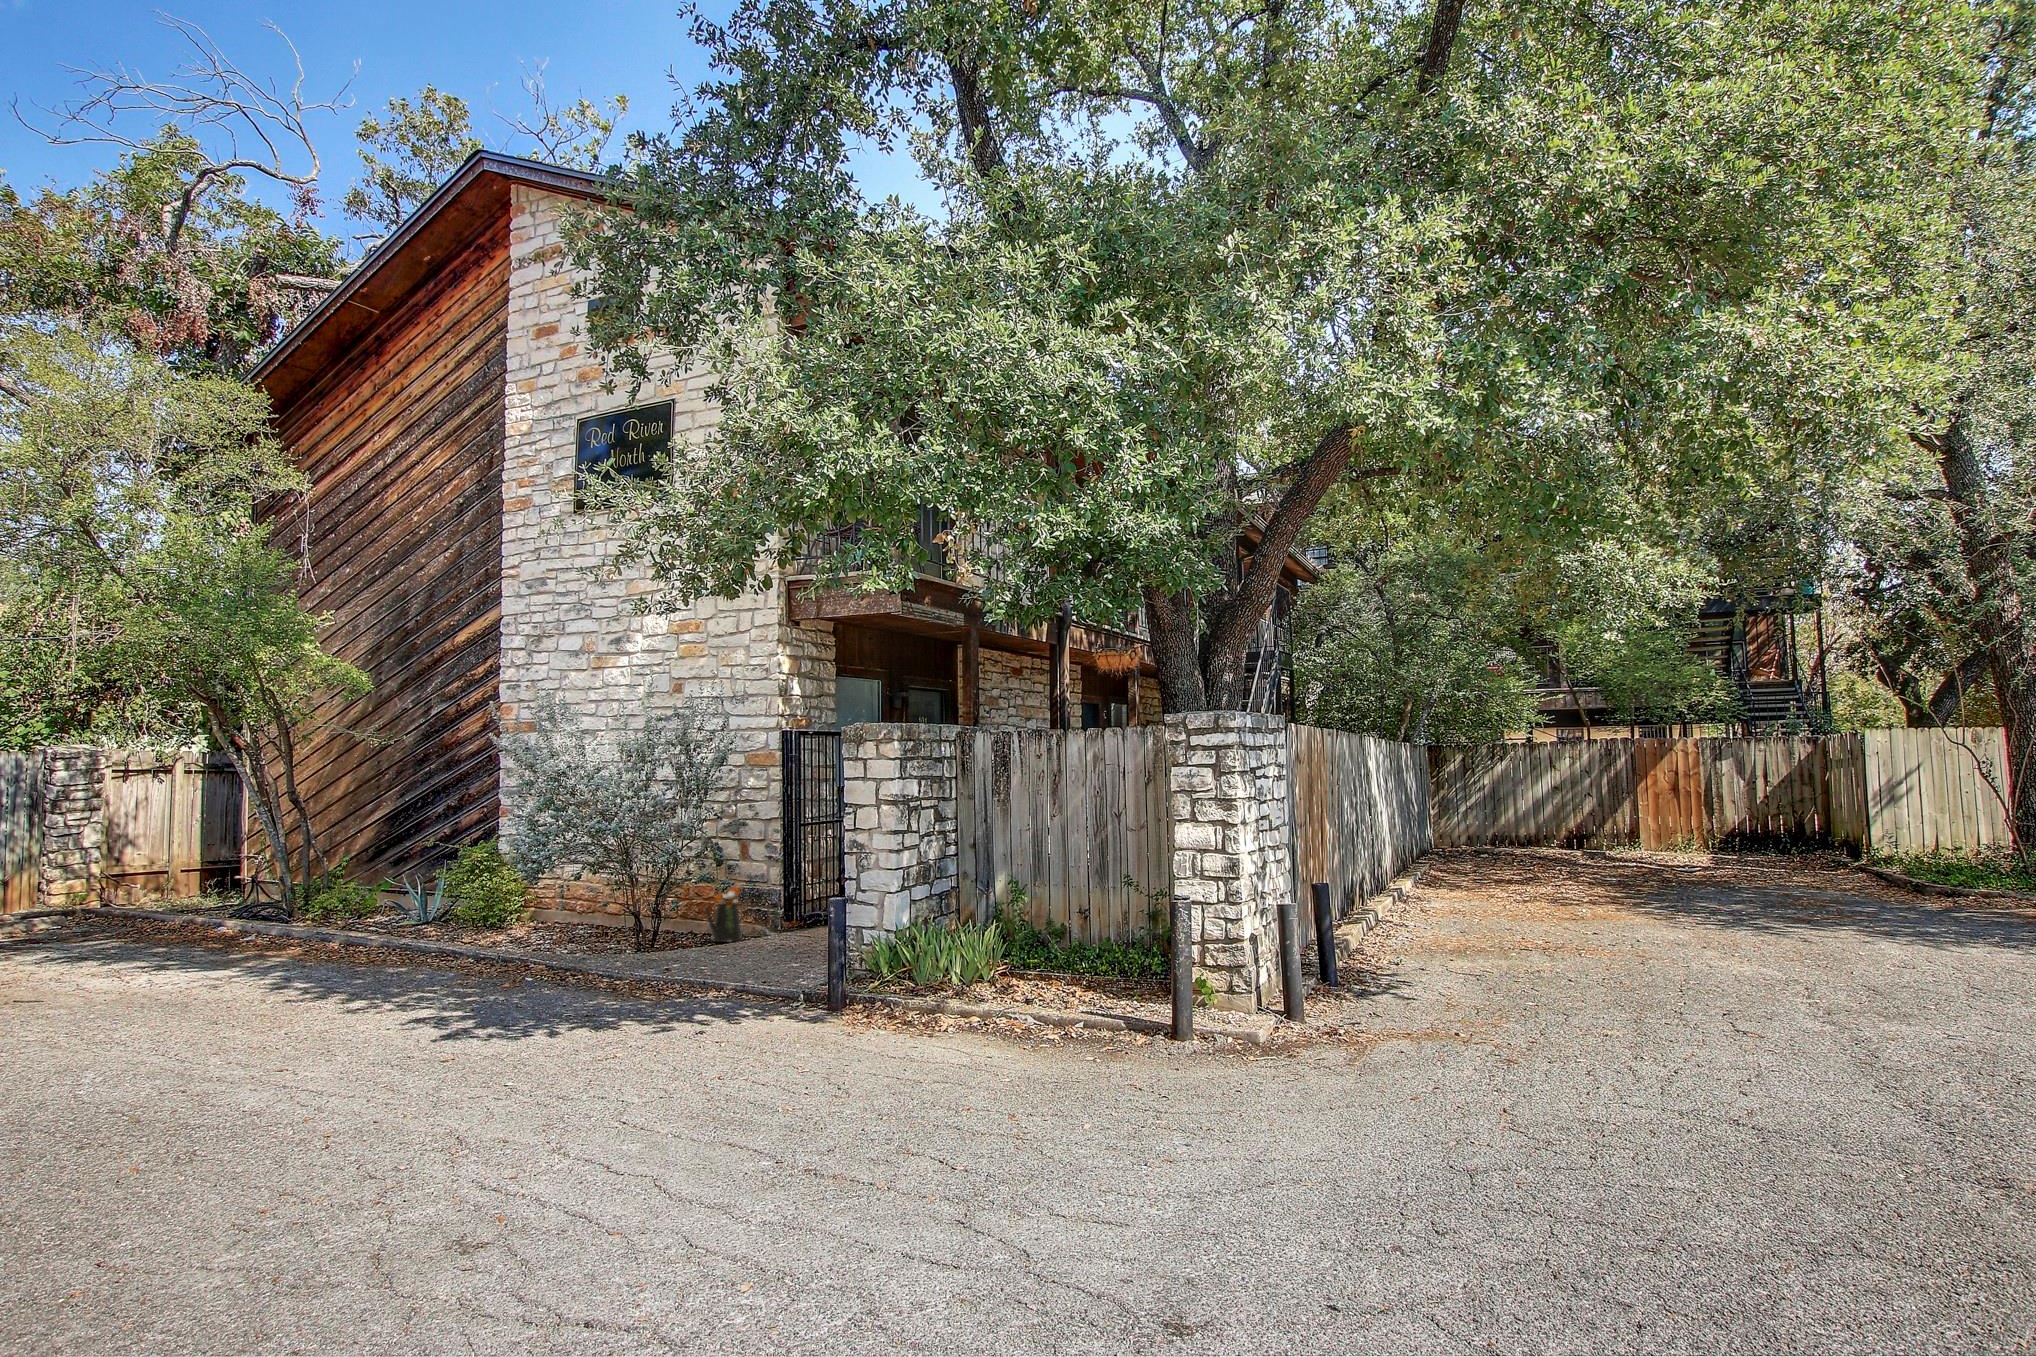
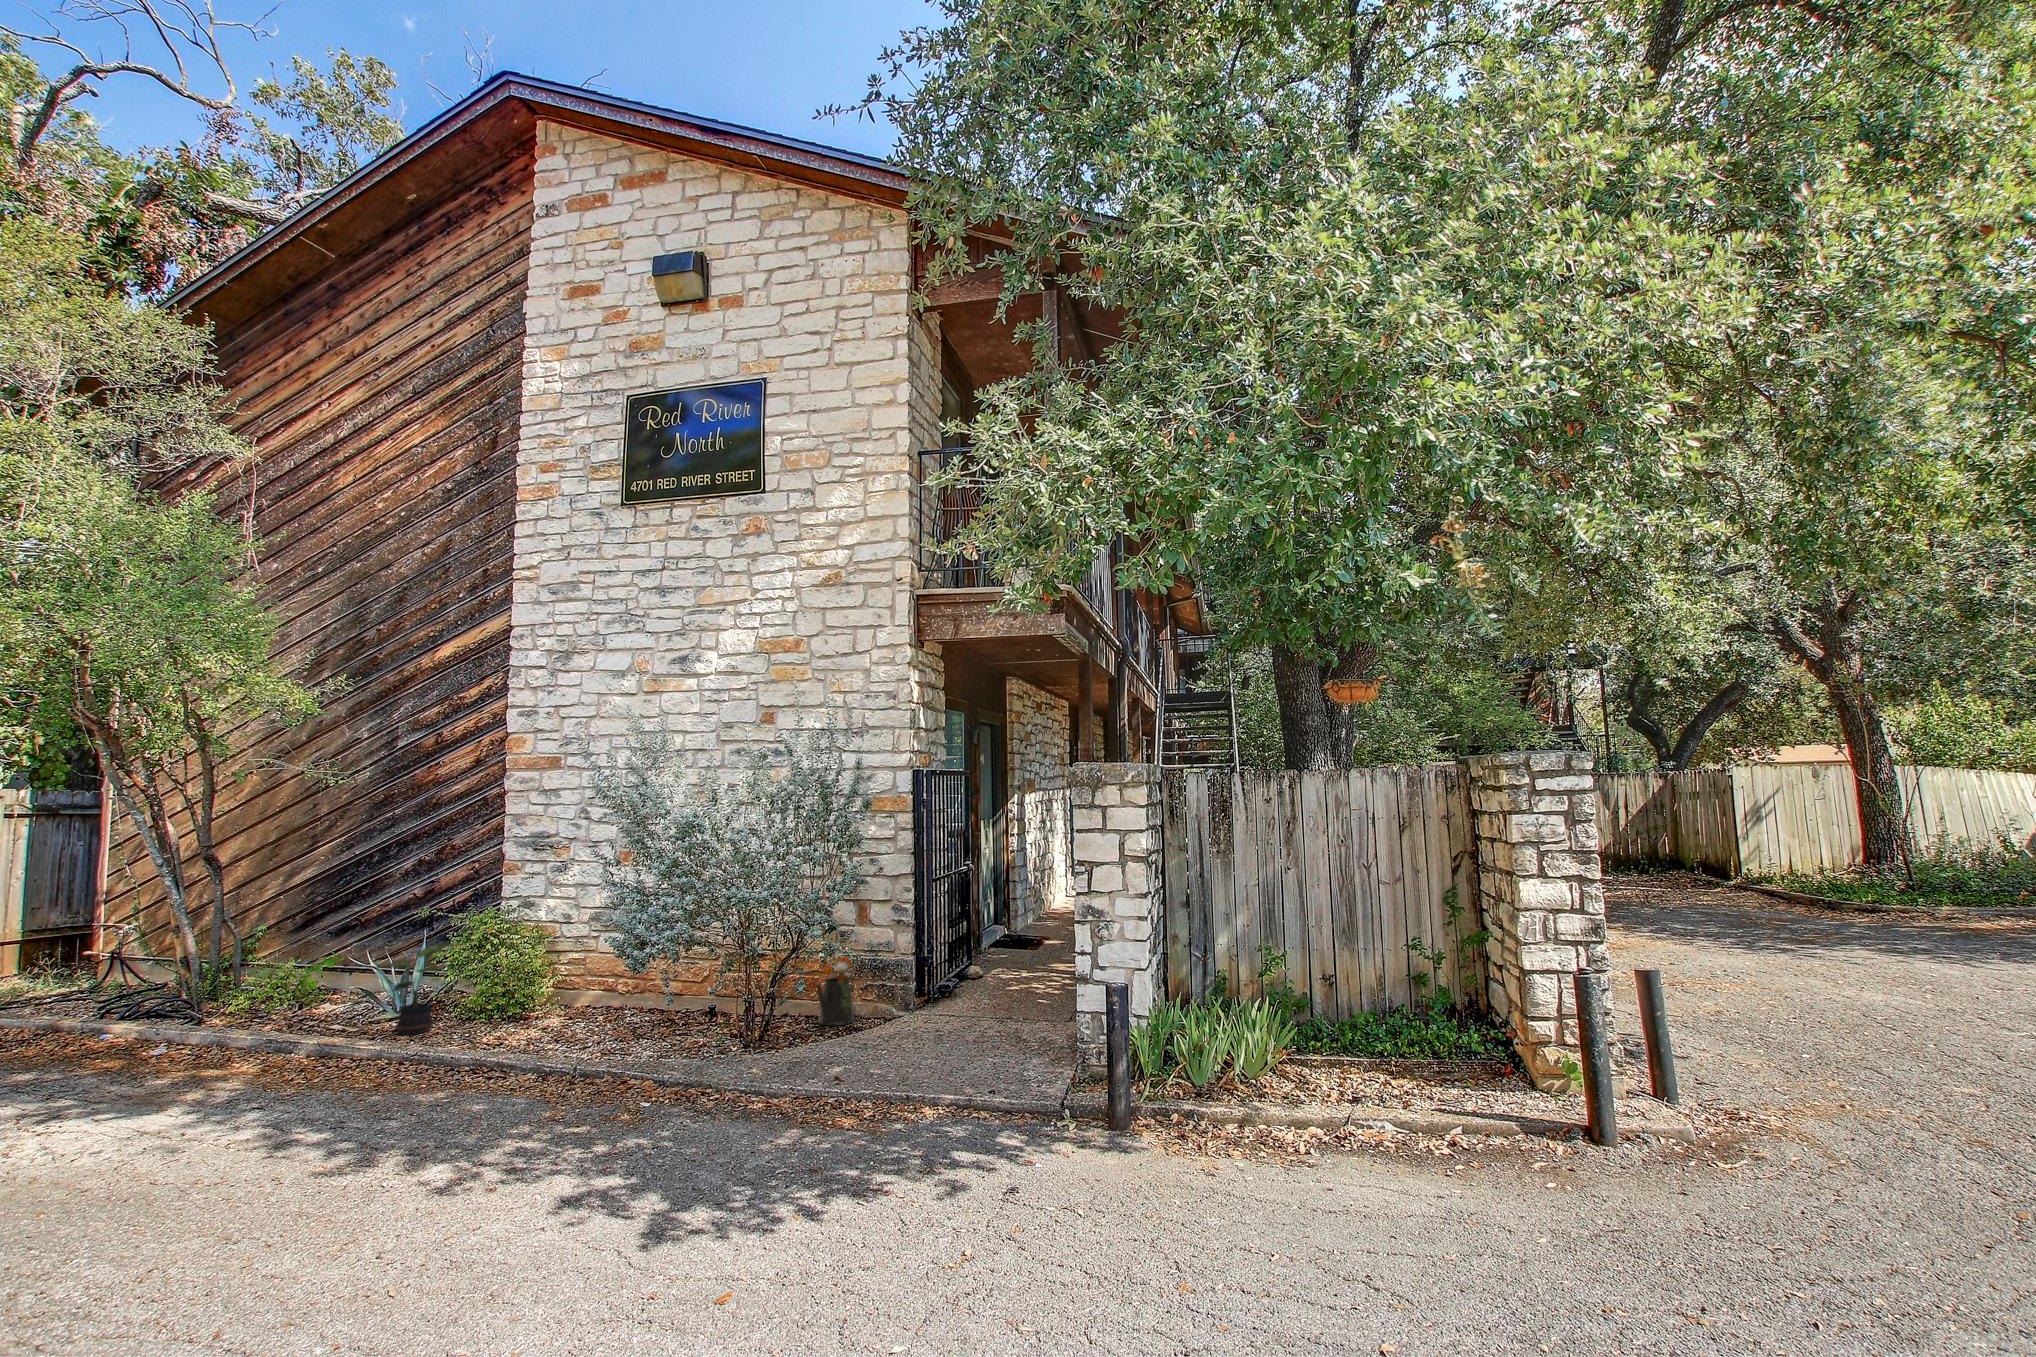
potted plant: none [393,868,450,939] -> present [384,941,450,1035]

